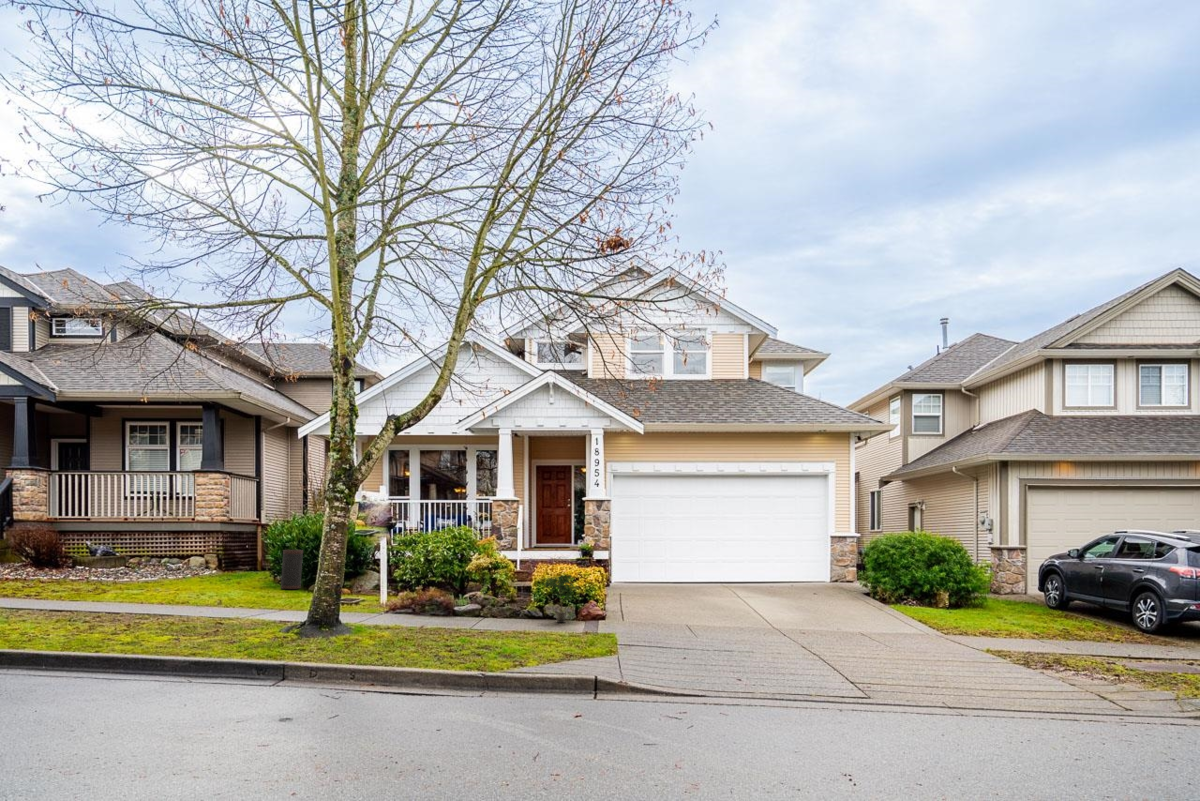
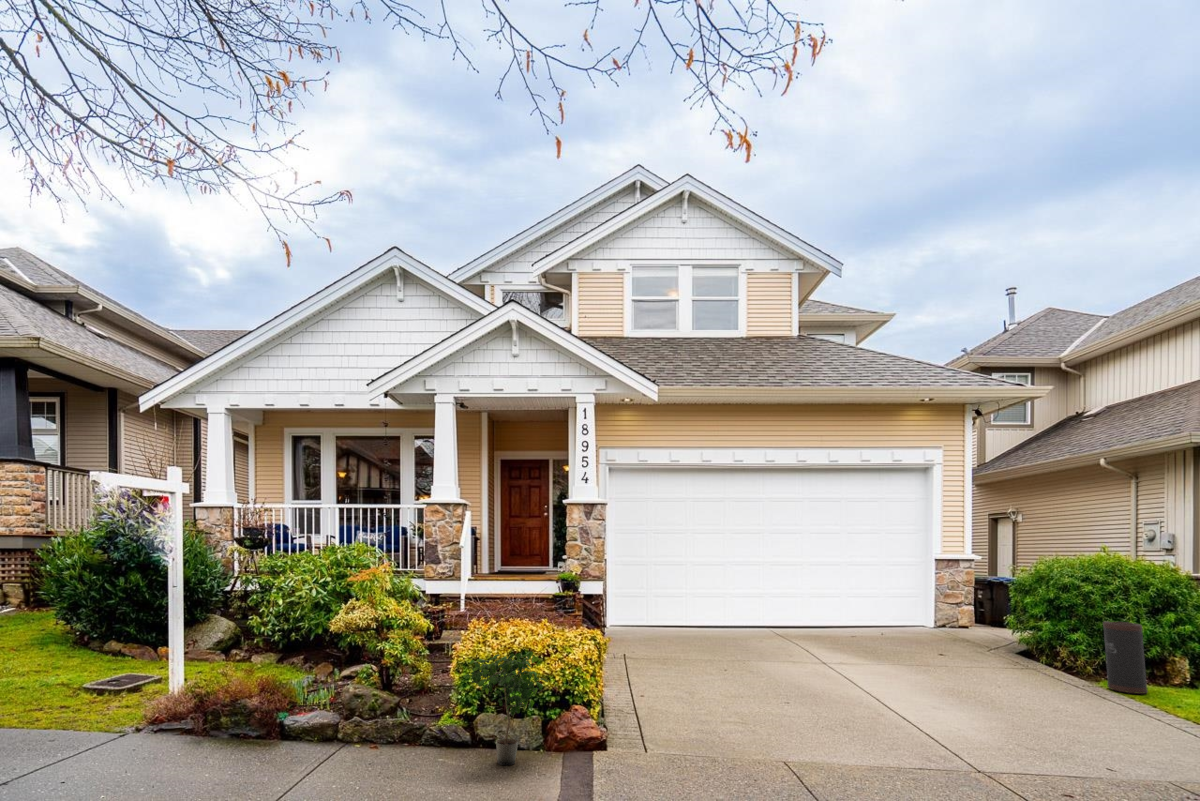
trash can: present [281,550,303,589] -> present [1103,621,1148,694]

